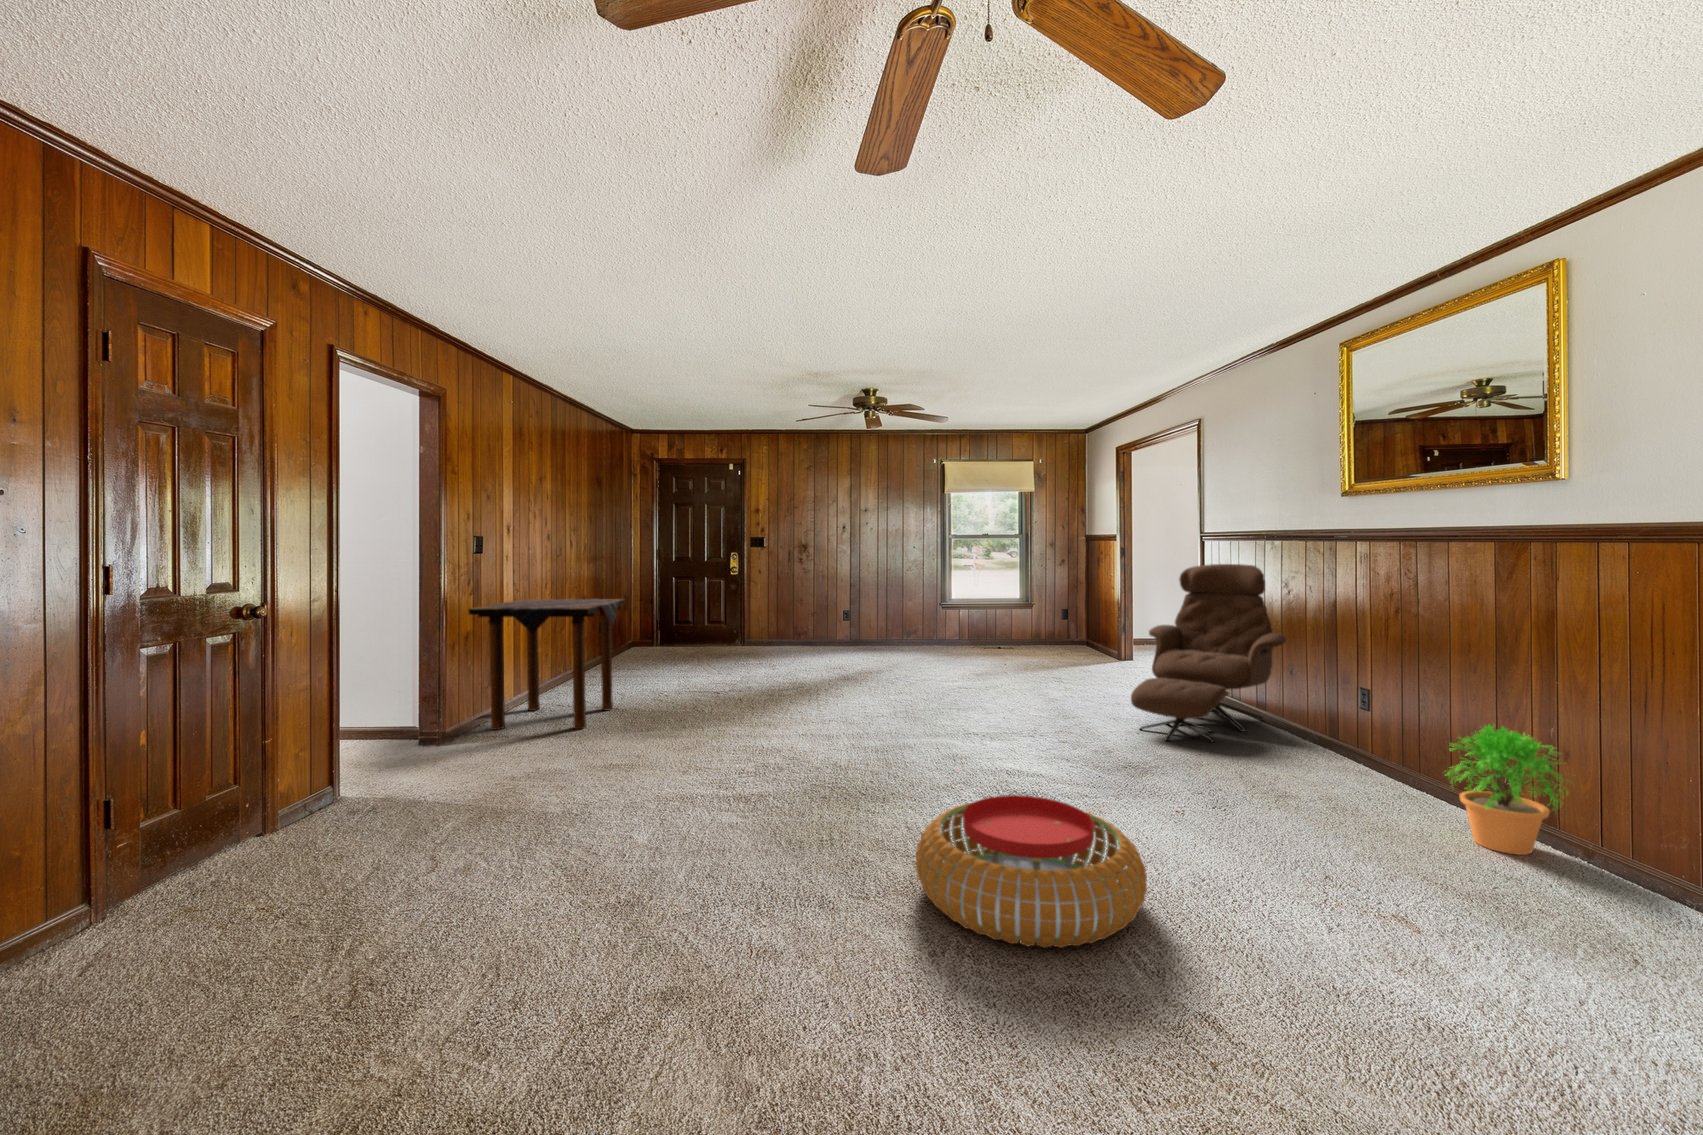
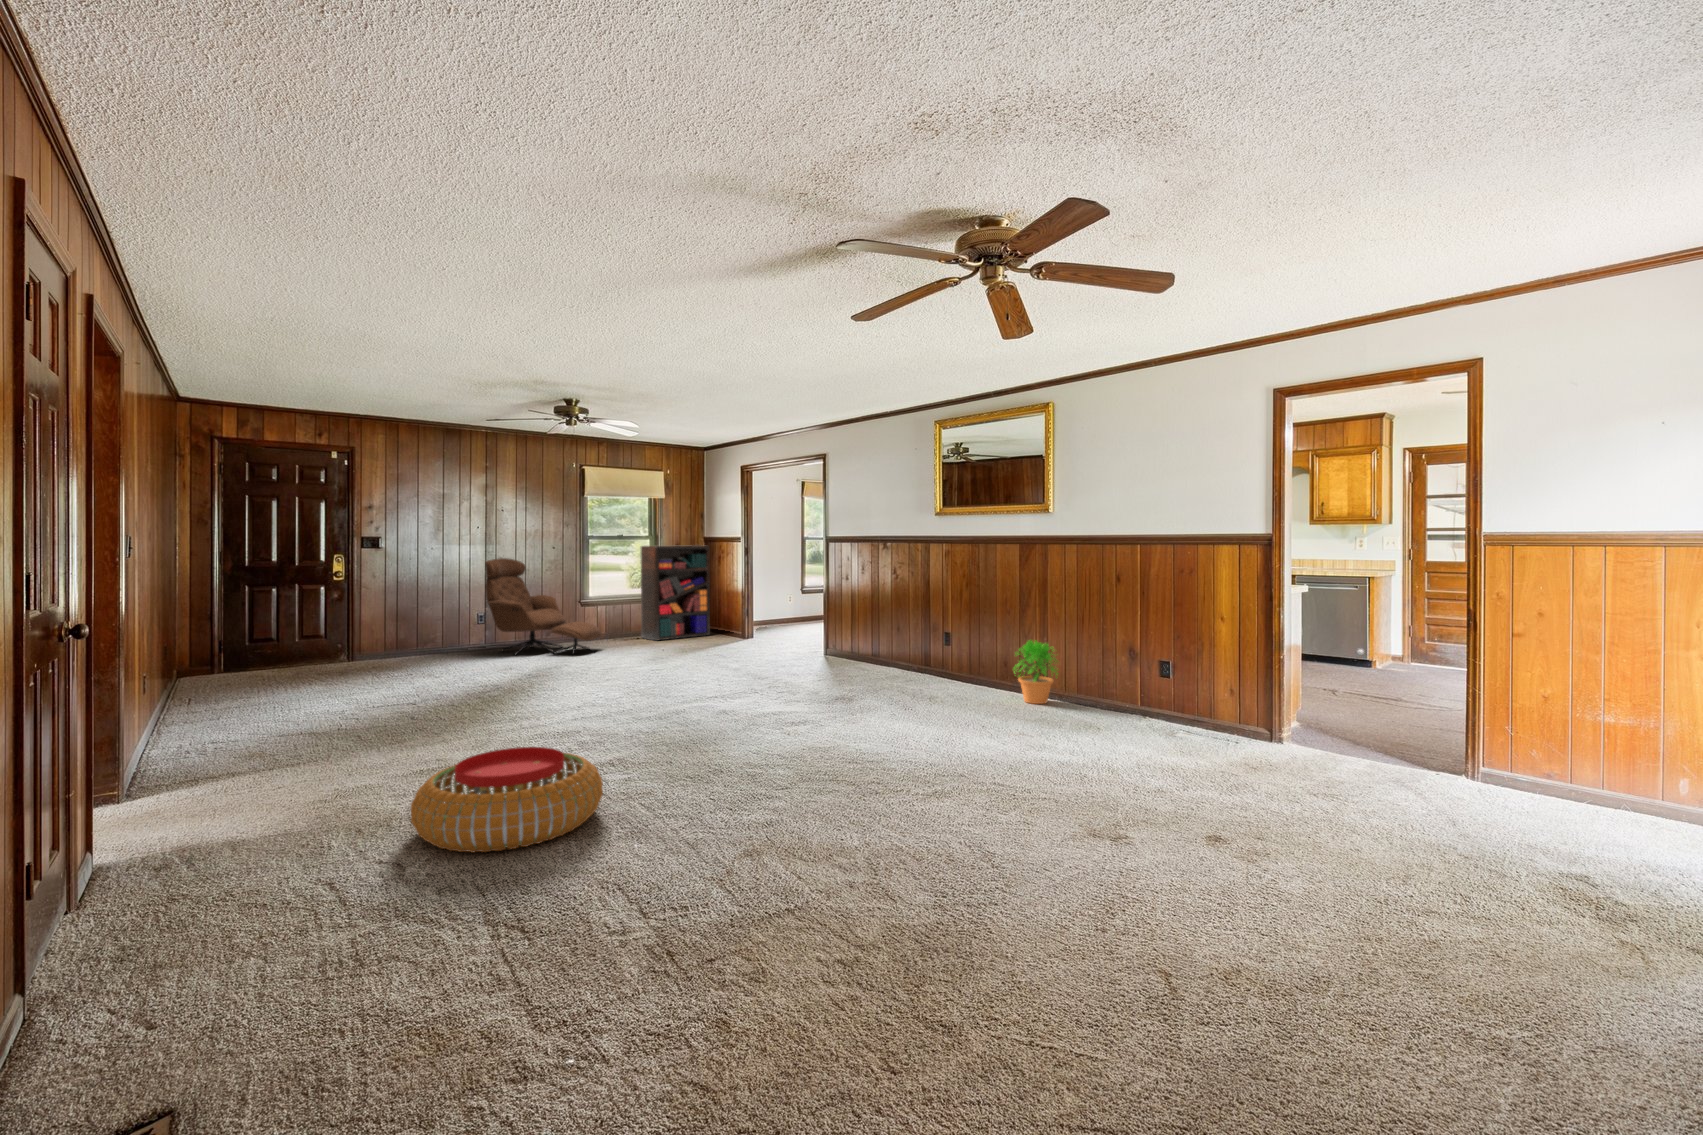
bookshelf: none [1005,545,1083,651] -> present [640,545,710,641]
lounge chair: present [1131,564,1287,742] -> present [485,558,601,655]
side table: present [469,599,626,730] -> none [152,606,334,771]
pouf: present [916,795,1147,948] -> present [411,747,603,852]

